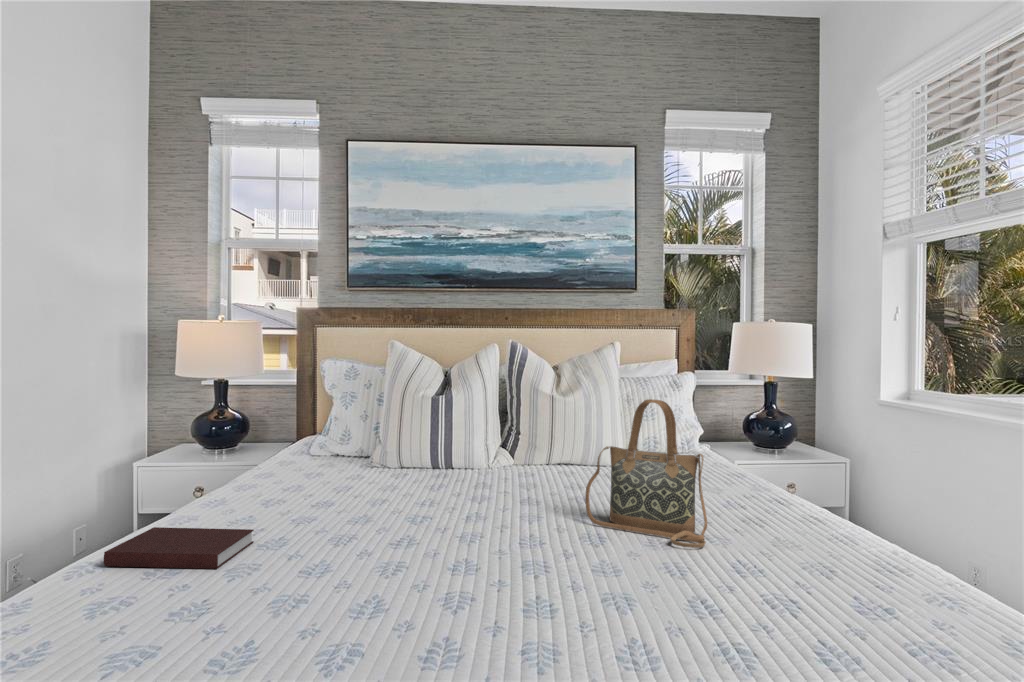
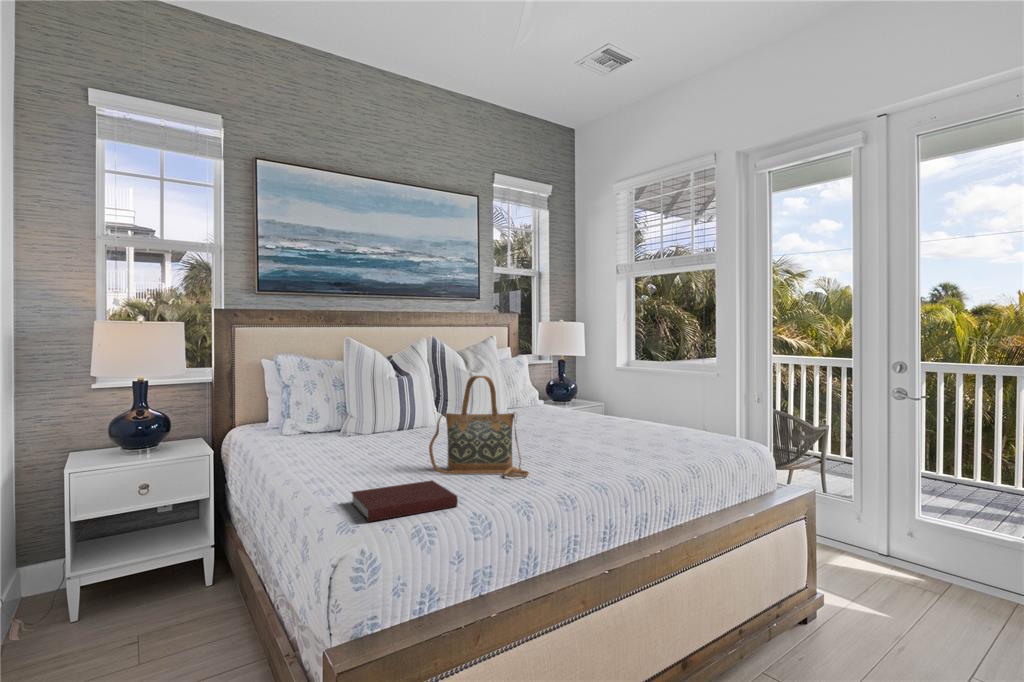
handbag: present [585,399,707,548] -> present [429,376,529,477]

